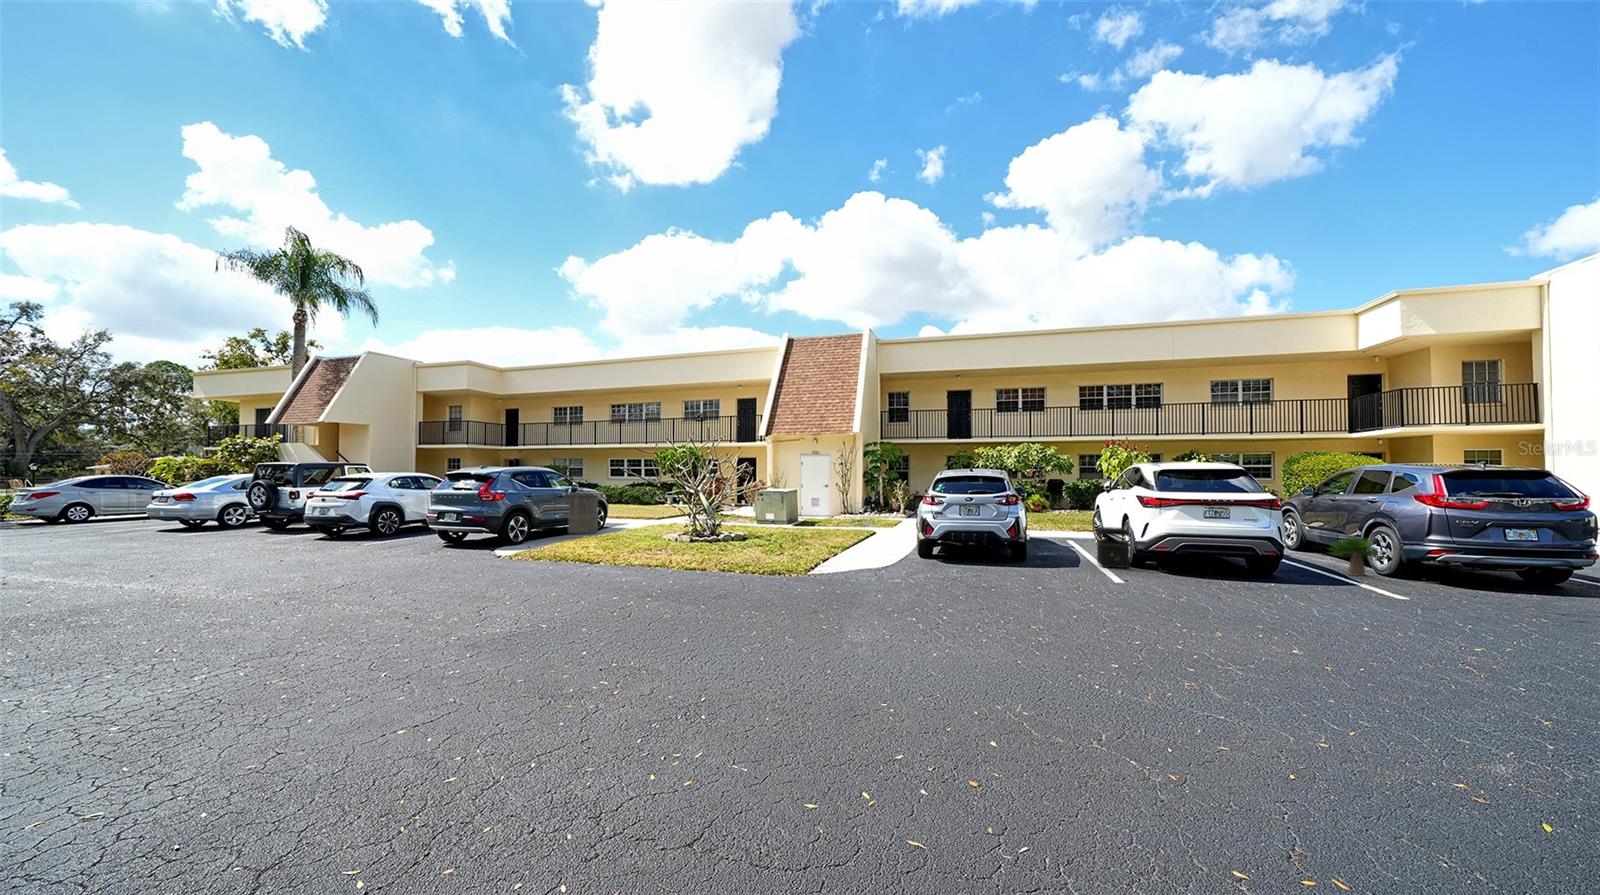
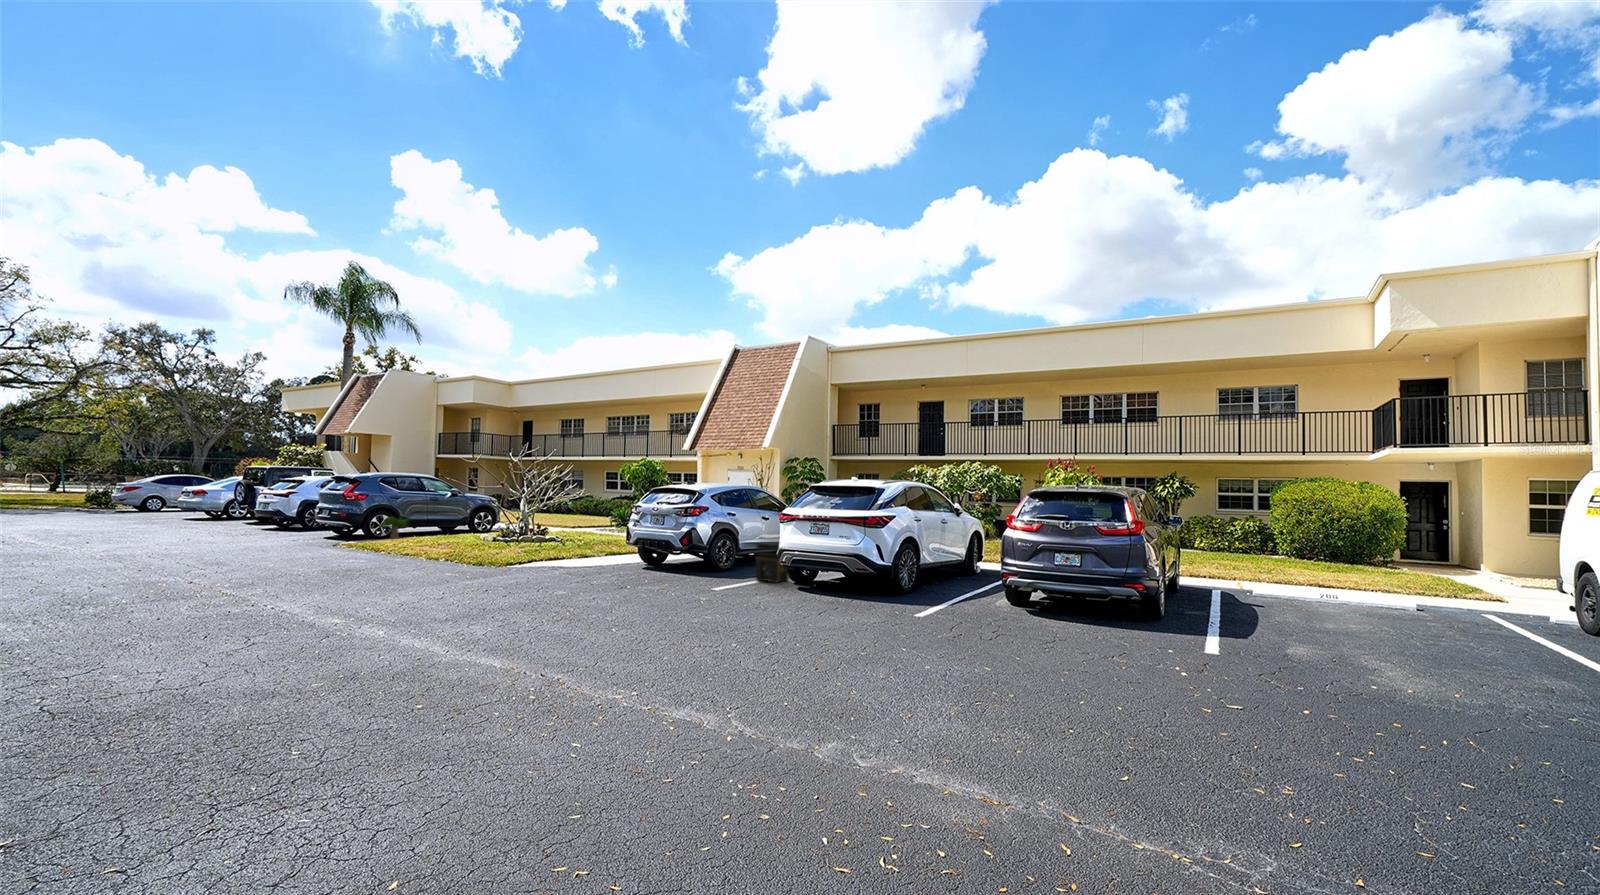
trash can: present [568,495,598,534] -> none [443,500,473,536]
potted plant: present [1329,538,1385,576] -> present [382,517,407,539]

